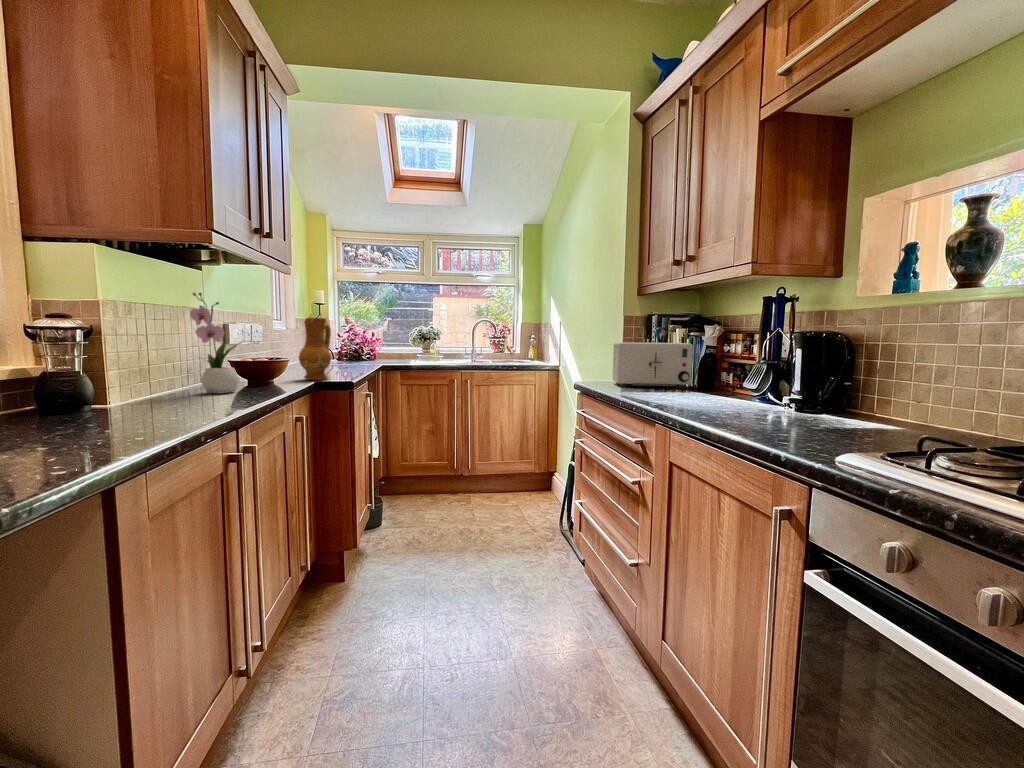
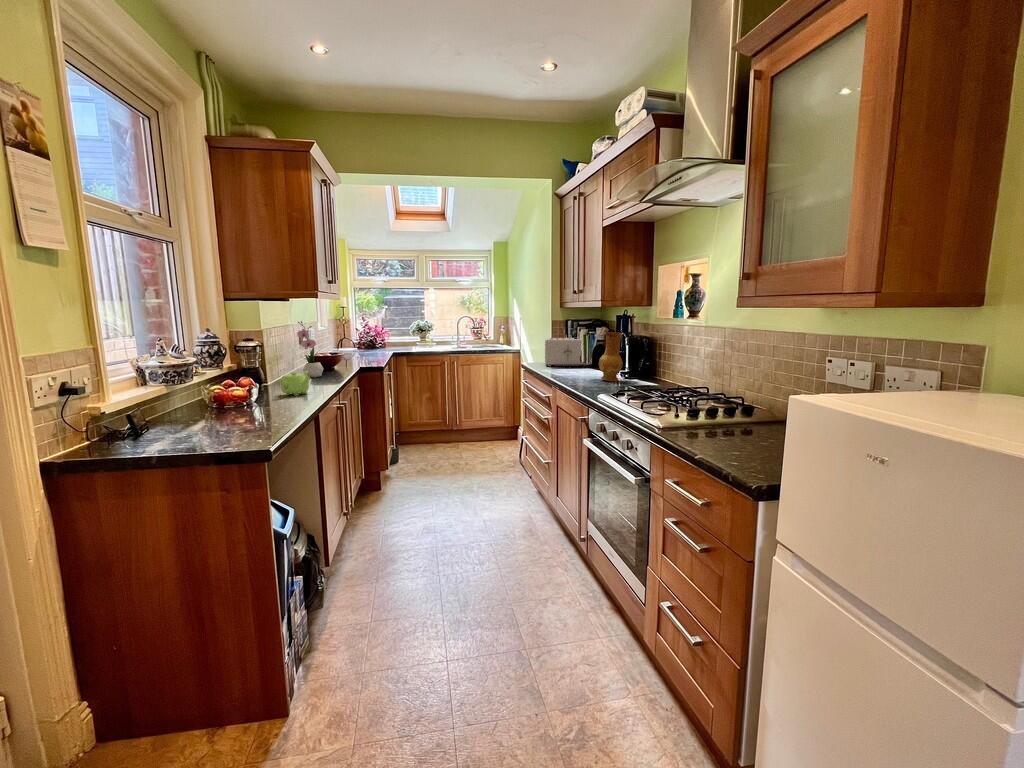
ceramic jug: present [299,318,331,380] -> present [599,332,623,382]
teapot: none [68,376,164,430] -> present [279,371,310,396]

